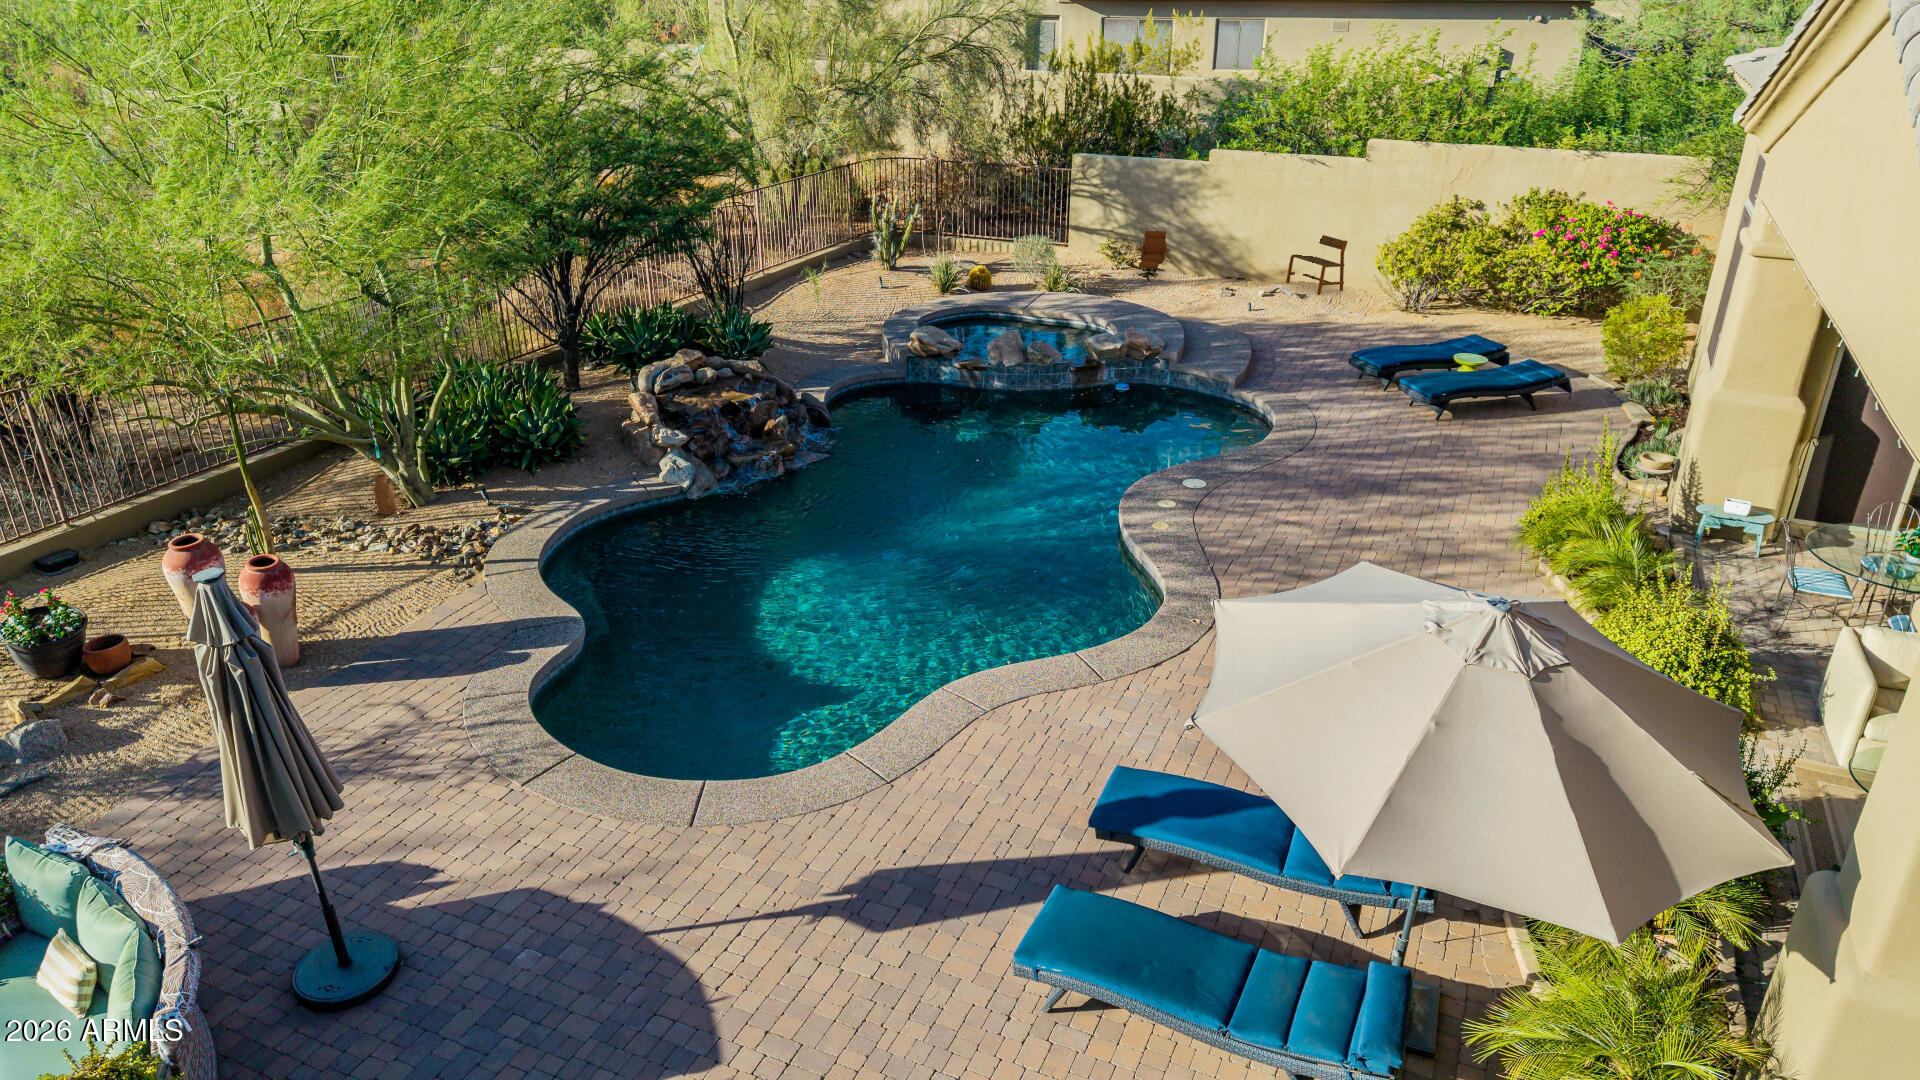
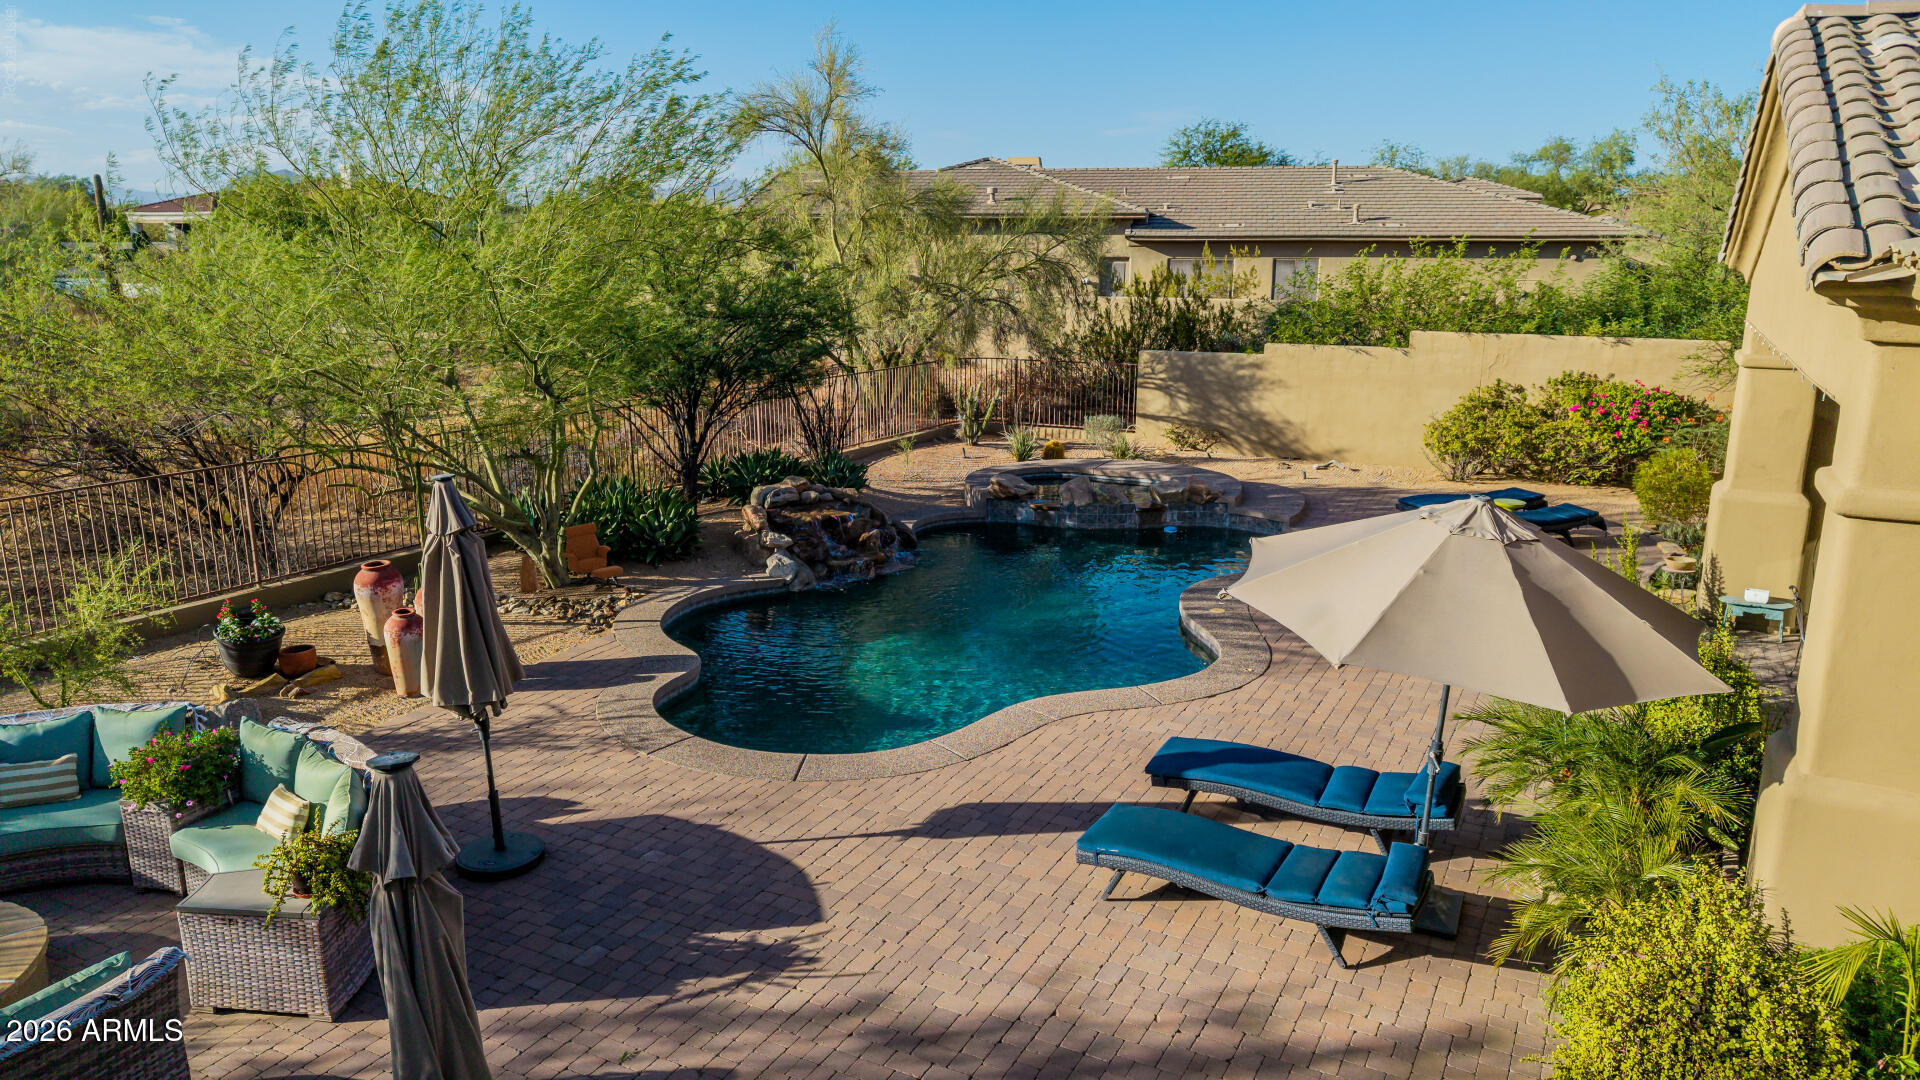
lounge chair: present [1138,230,1170,277] -> present [562,523,625,591]
bench: present [1286,235,1347,294] -> none [1339,417,1395,469]

